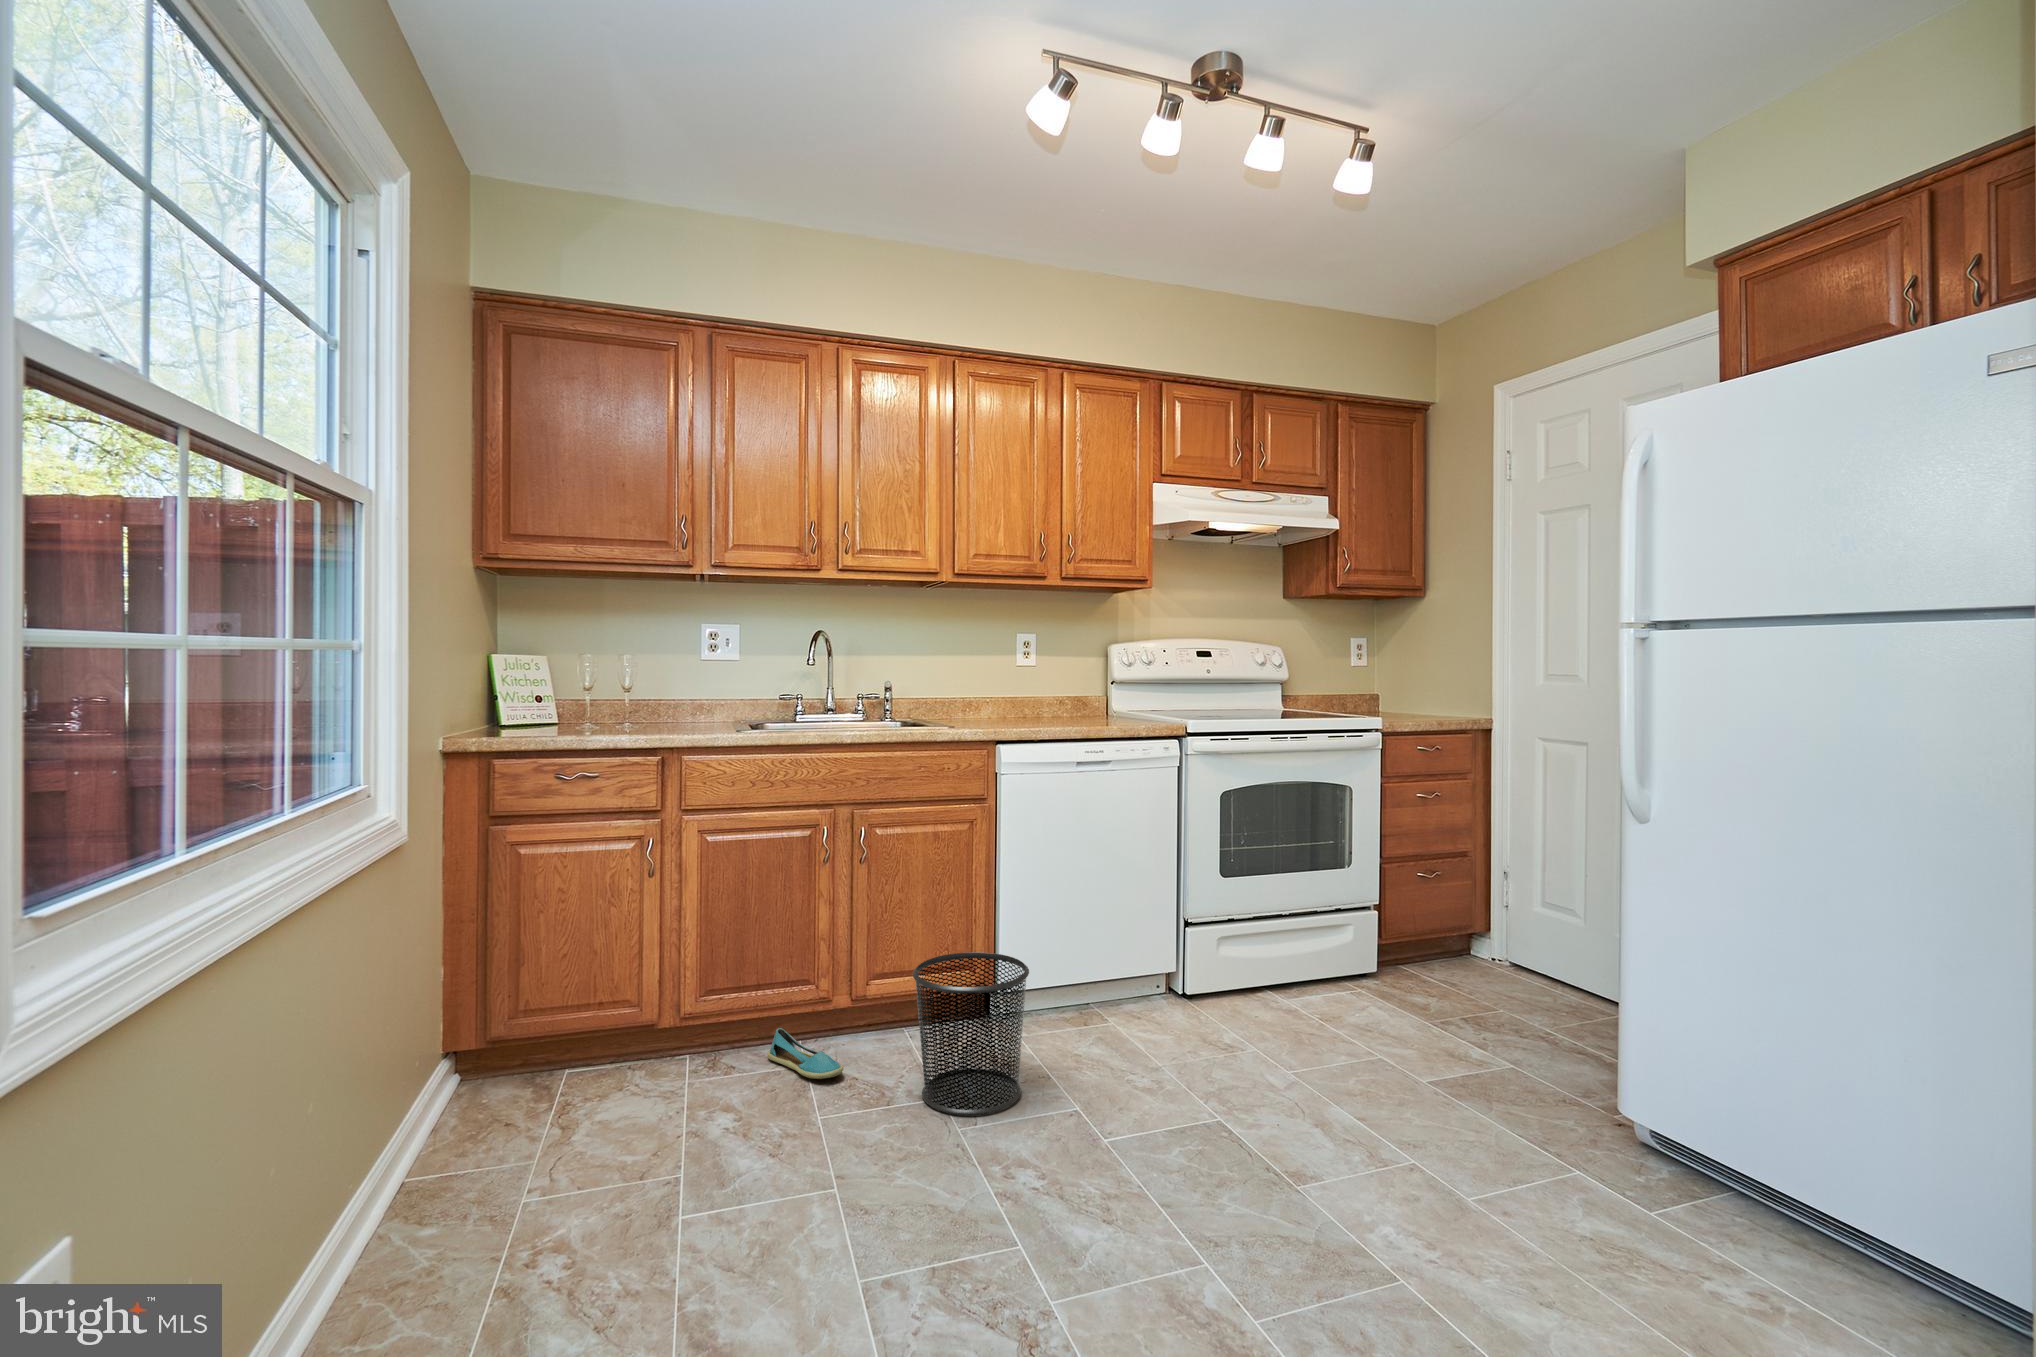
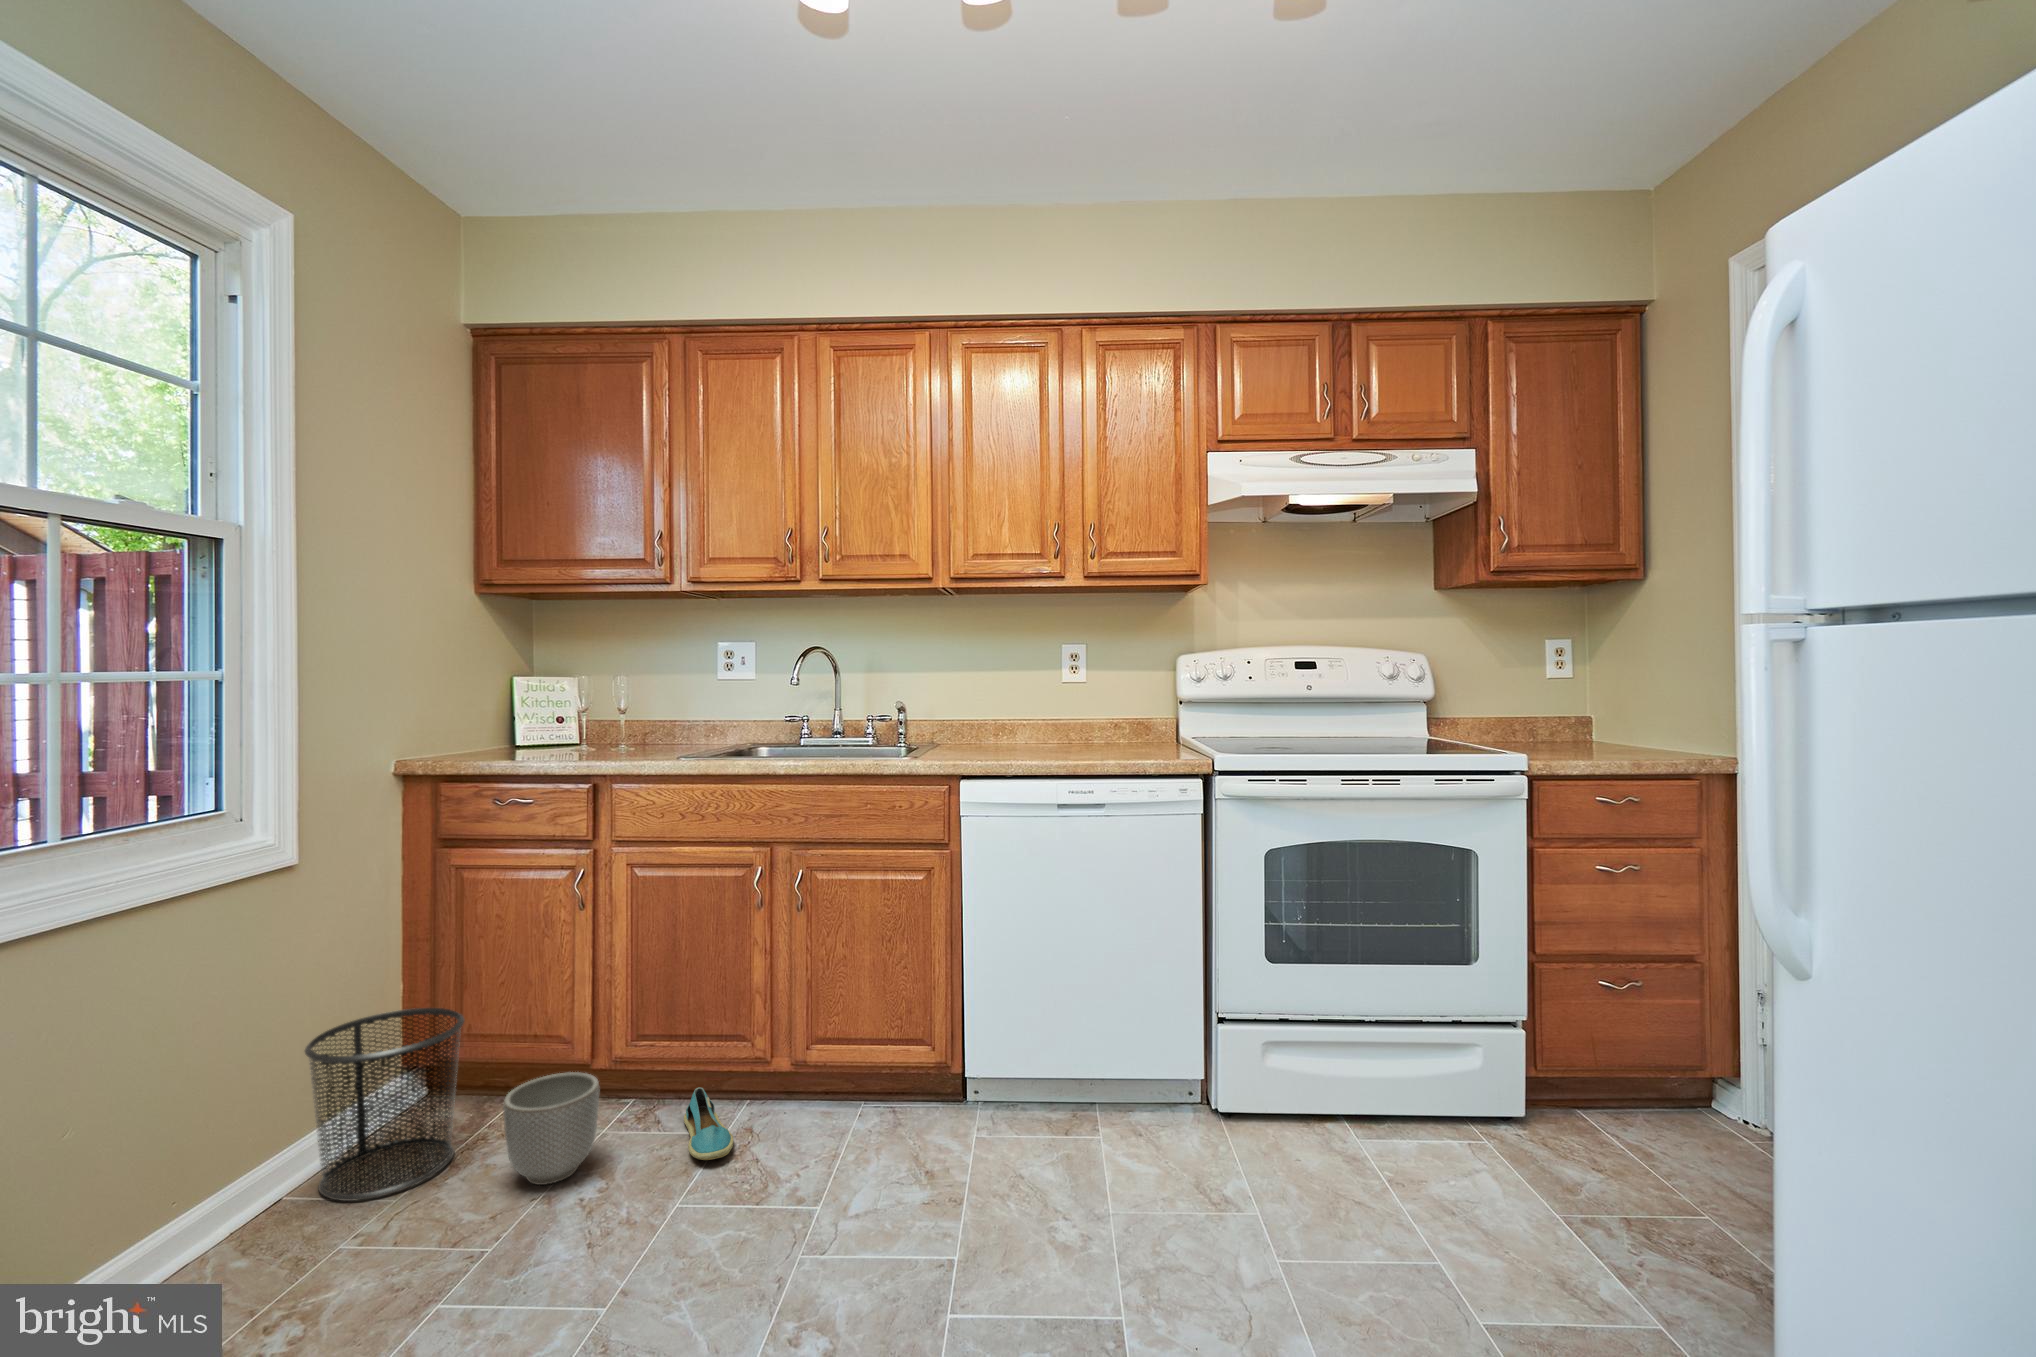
waste bin: present [913,952,1029,1116] -> present [305,1008,464,1201]
planter: none [649,1019,732,1119] -> present [503,1072,600,1185]

